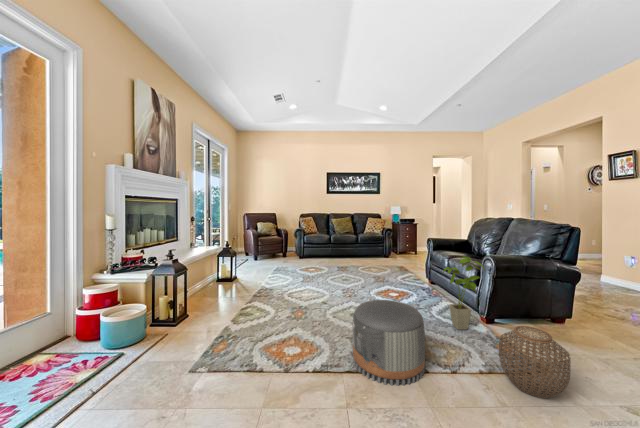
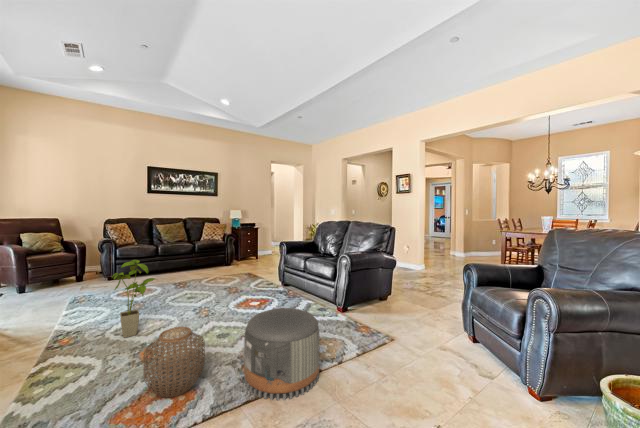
house plant: present [443,256,485,330] -> present [112,260,155,338]
woven basket: present [499,326,570,398] -> present [143,327,205,397]

